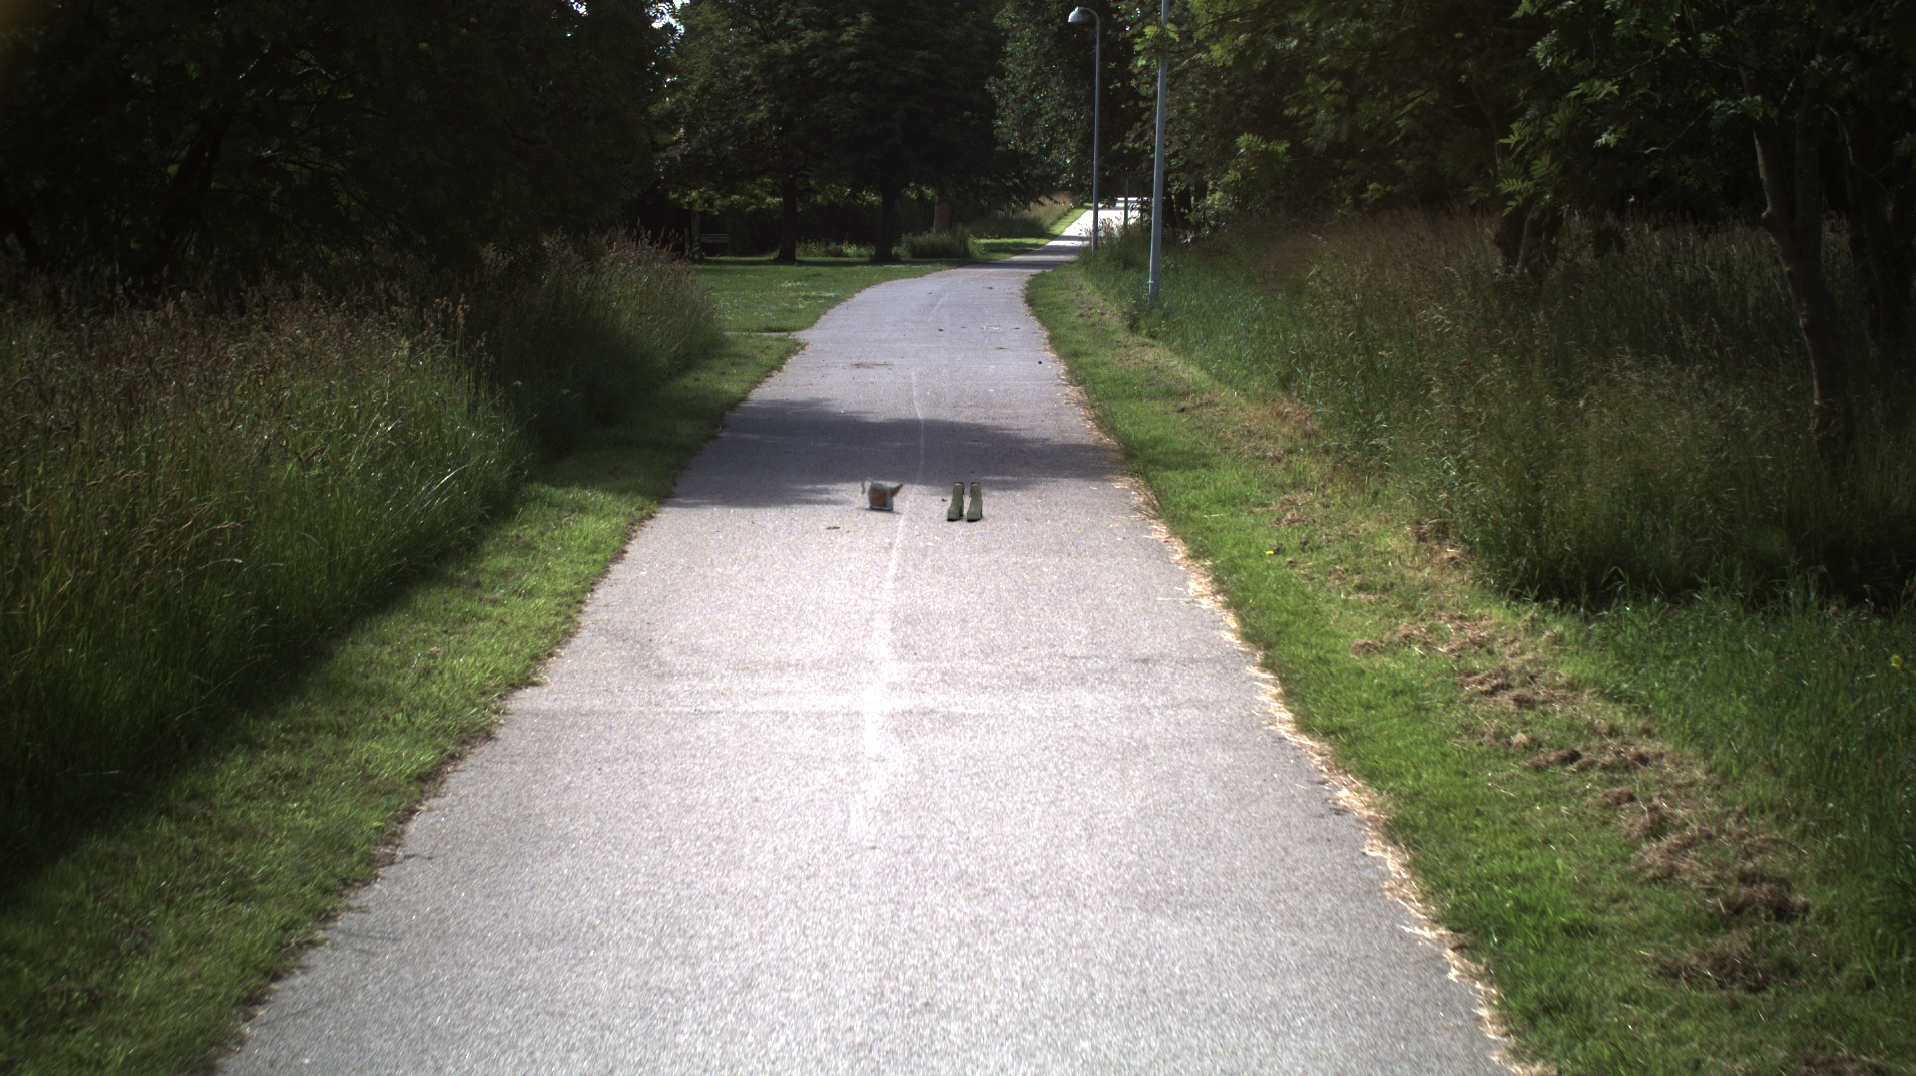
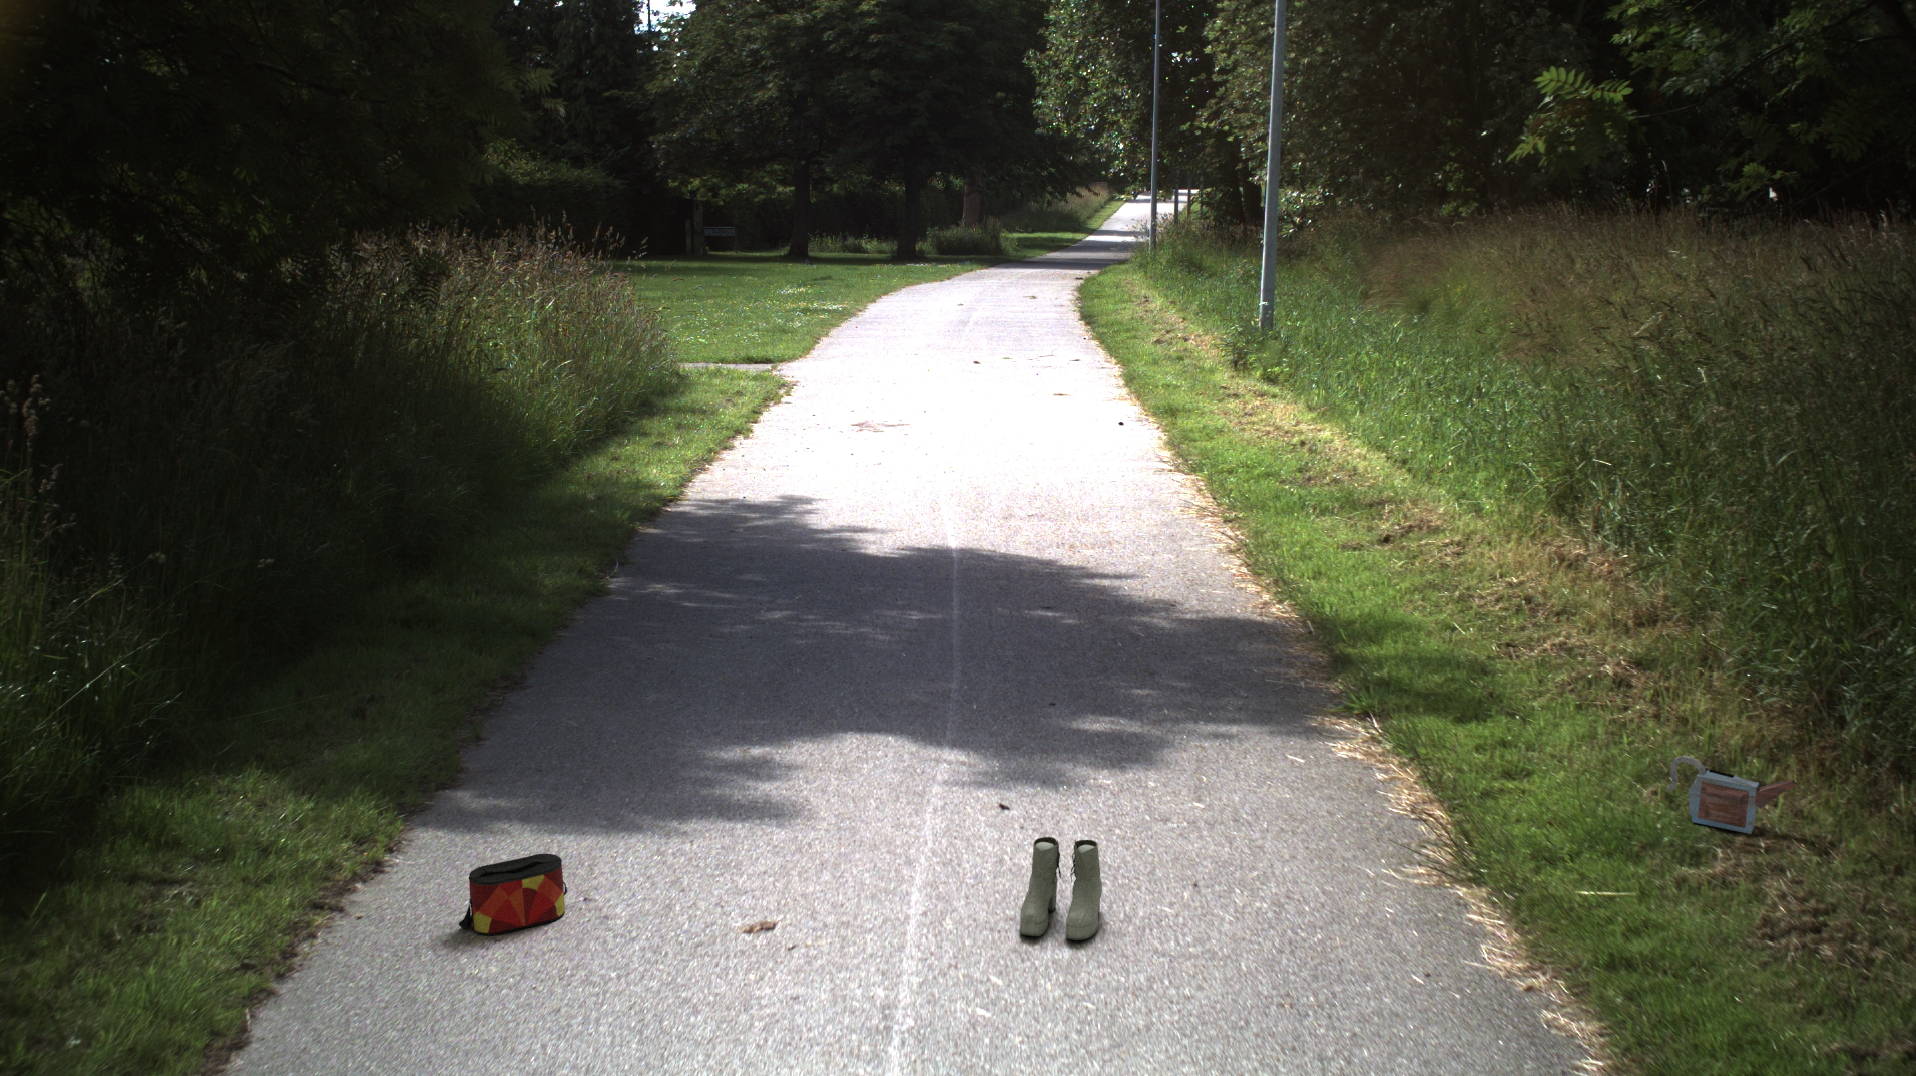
watering can: present [861,477,904,510] -> present [1666,756,1798,834]
bag: none [706,493,750,522] -> present [459,854,567,935]

